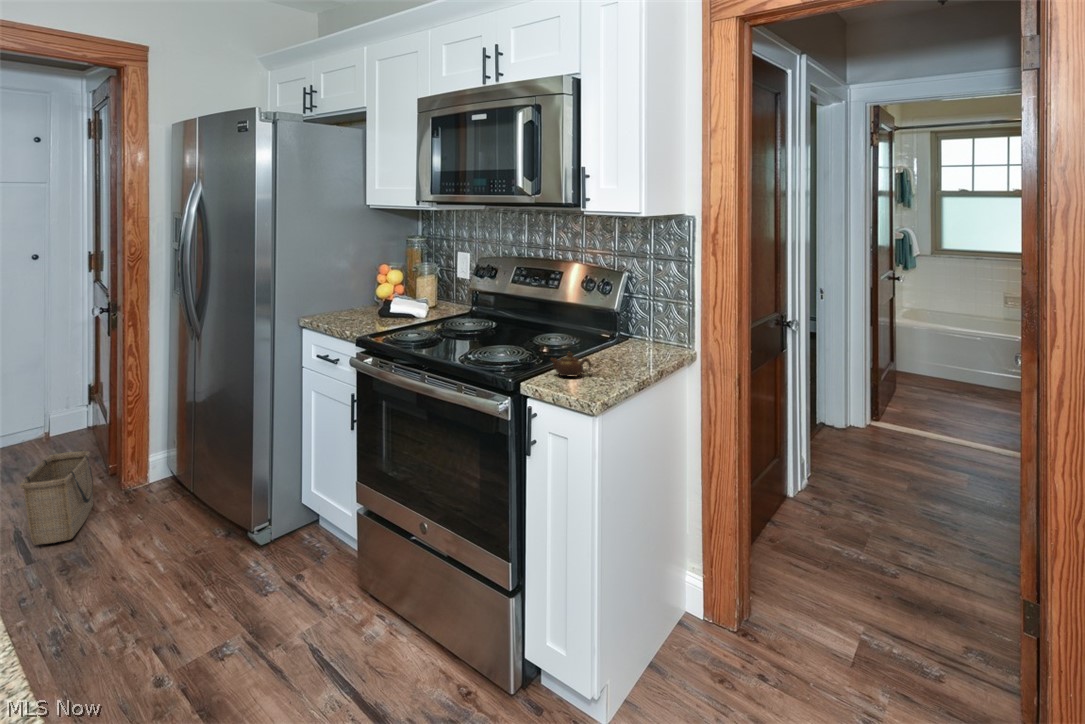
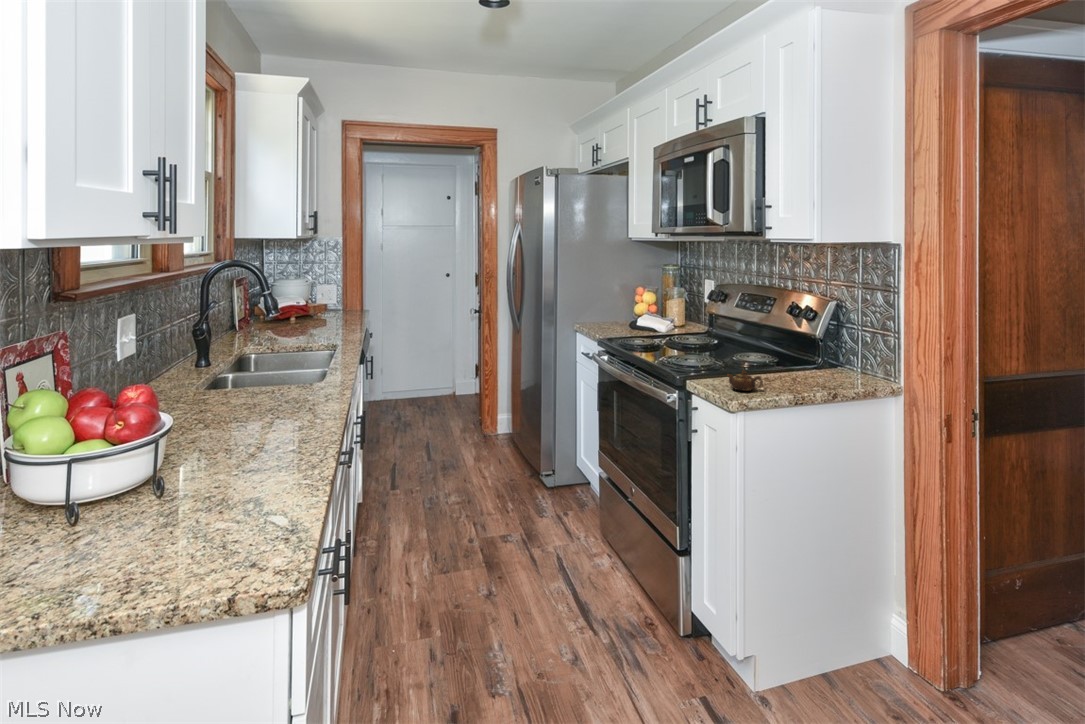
basket: present [20,451,93,545] -> none [430,407,467,460]

